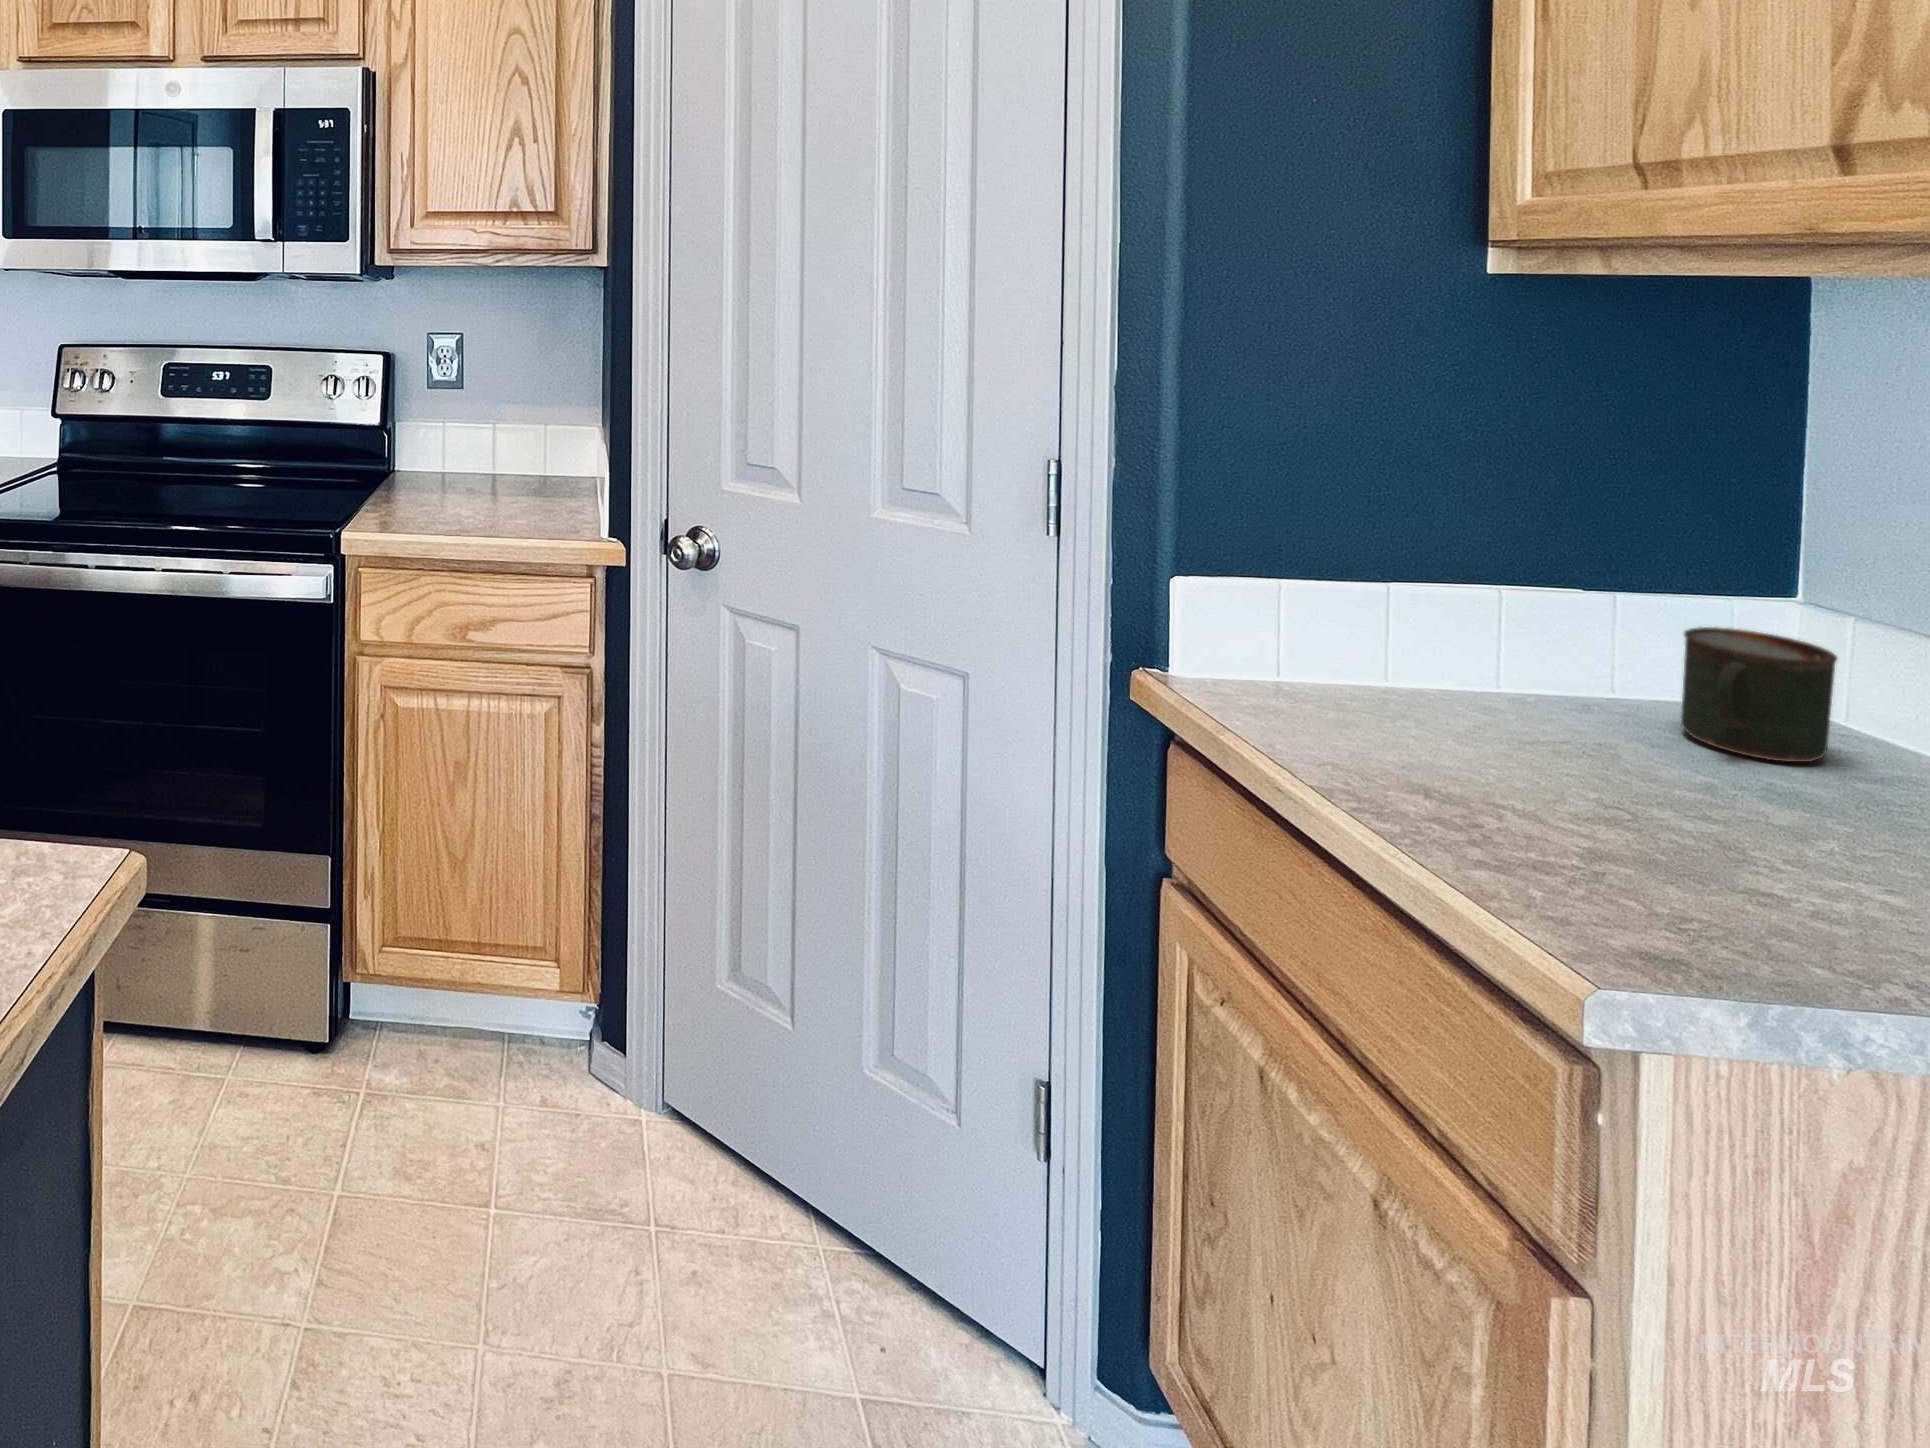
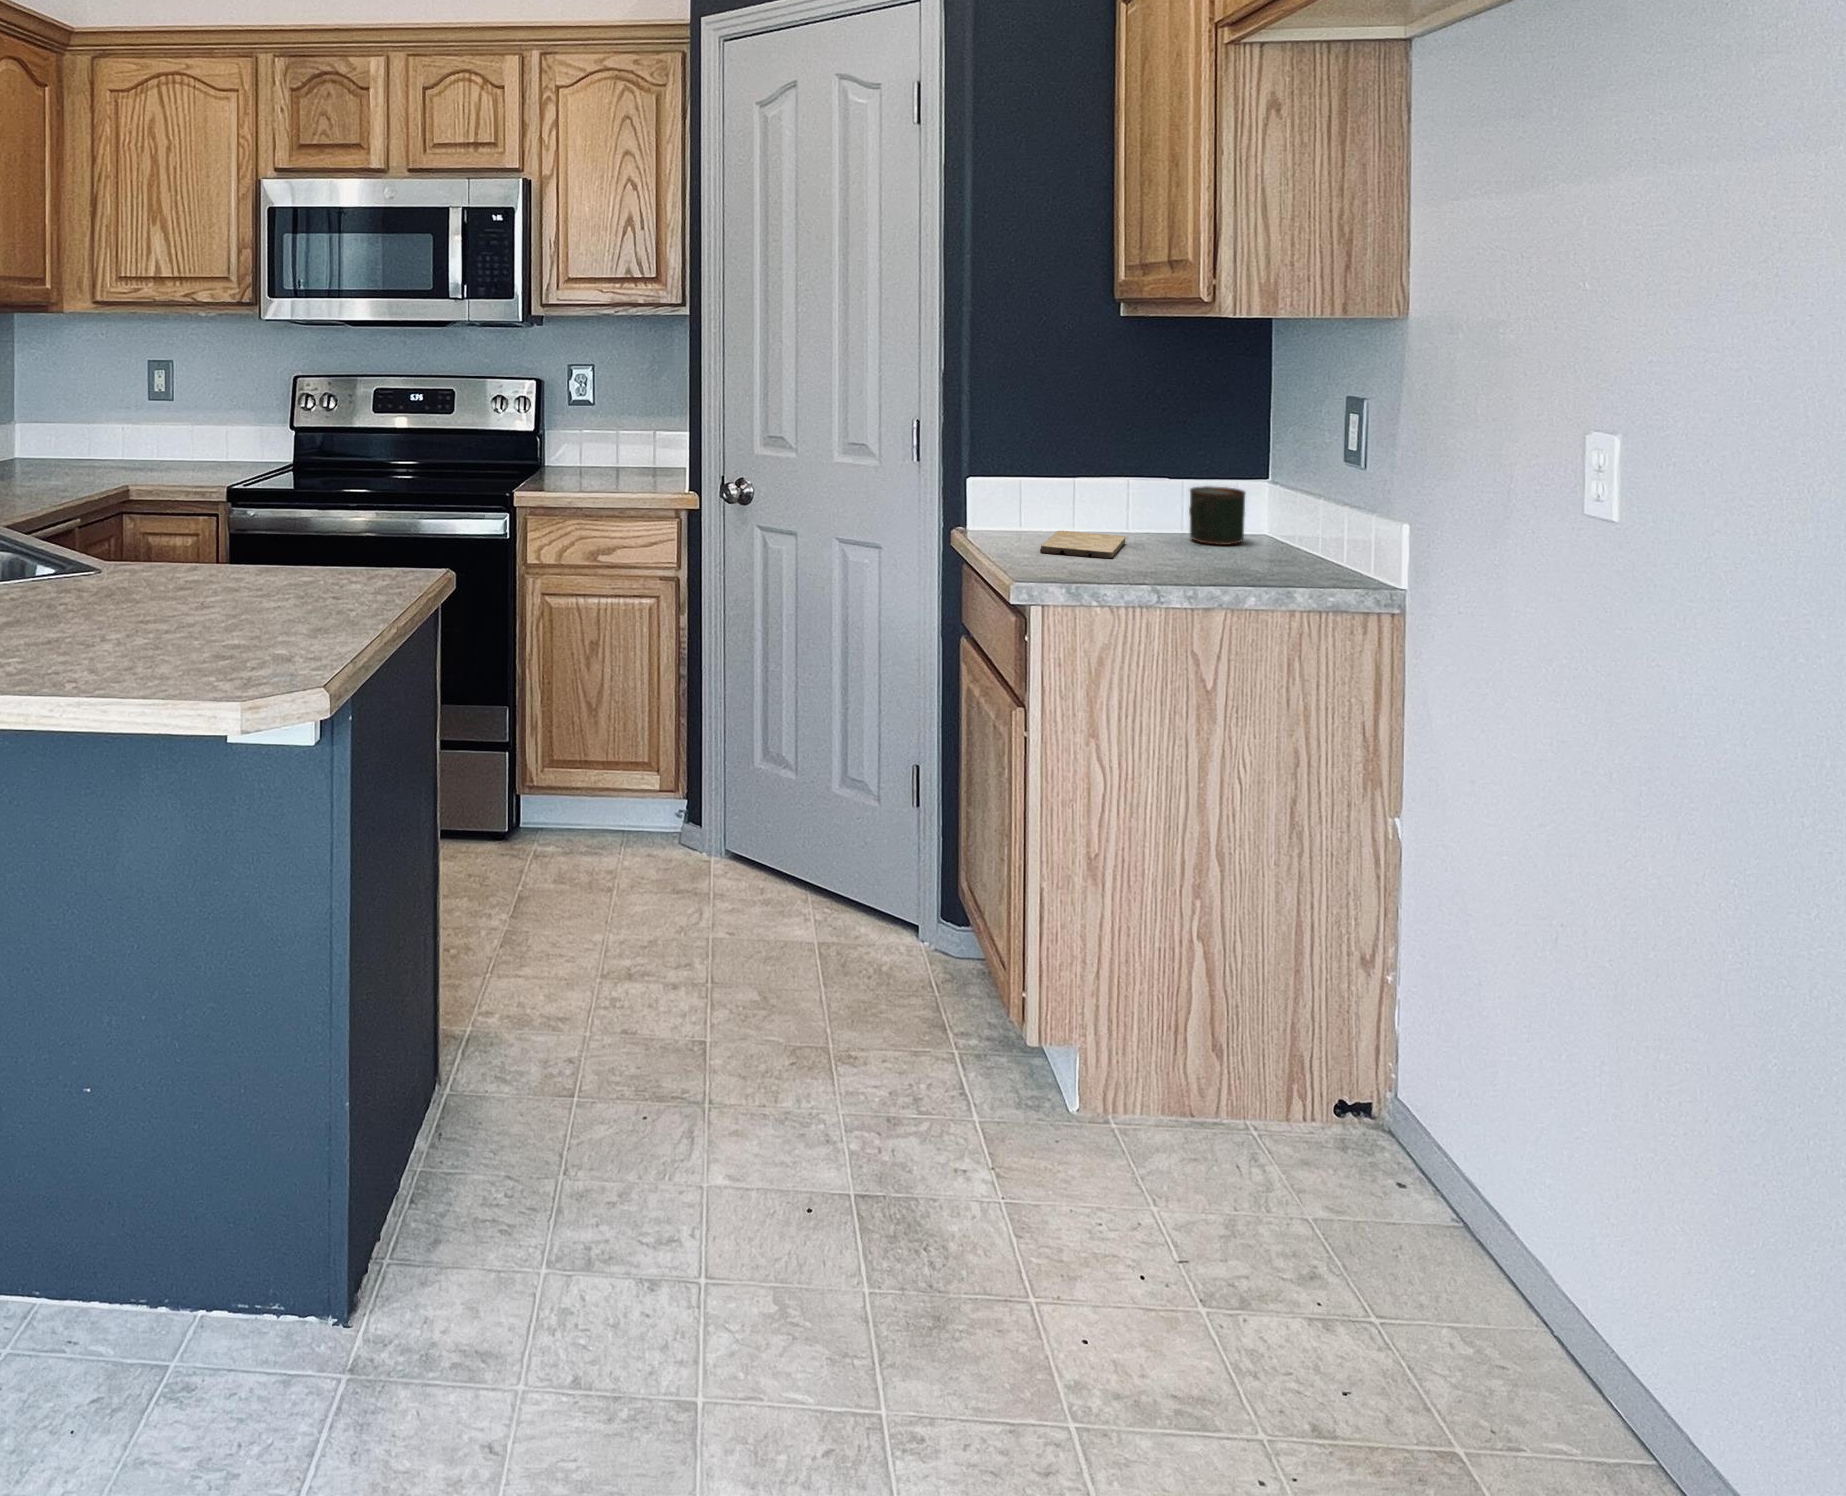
cutting board: none [1399,709,1625,818] -> present [1040,531,1125,558]

